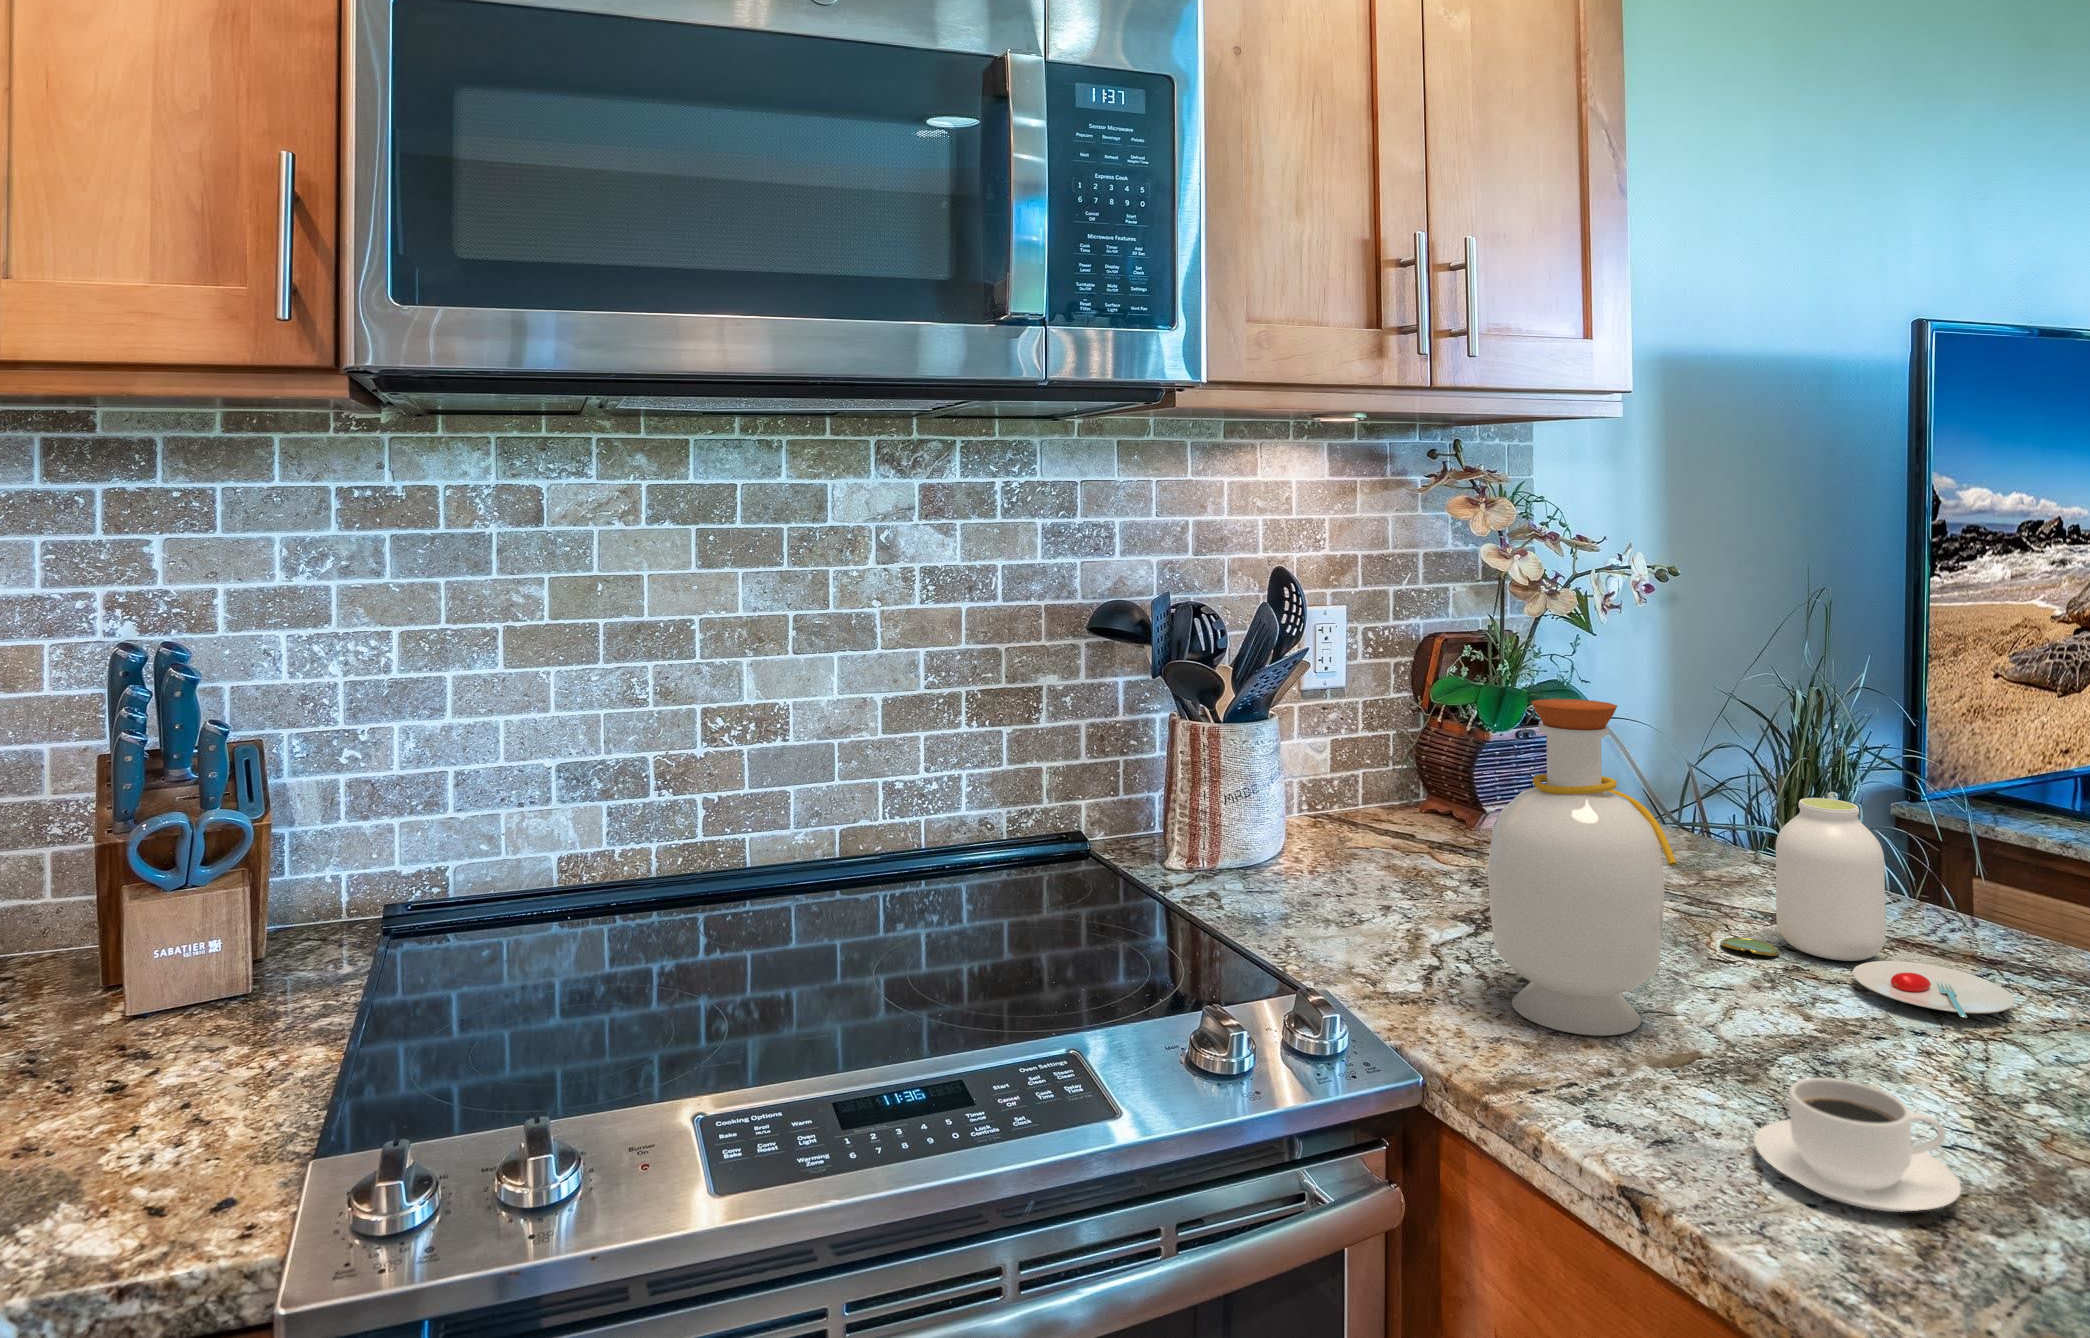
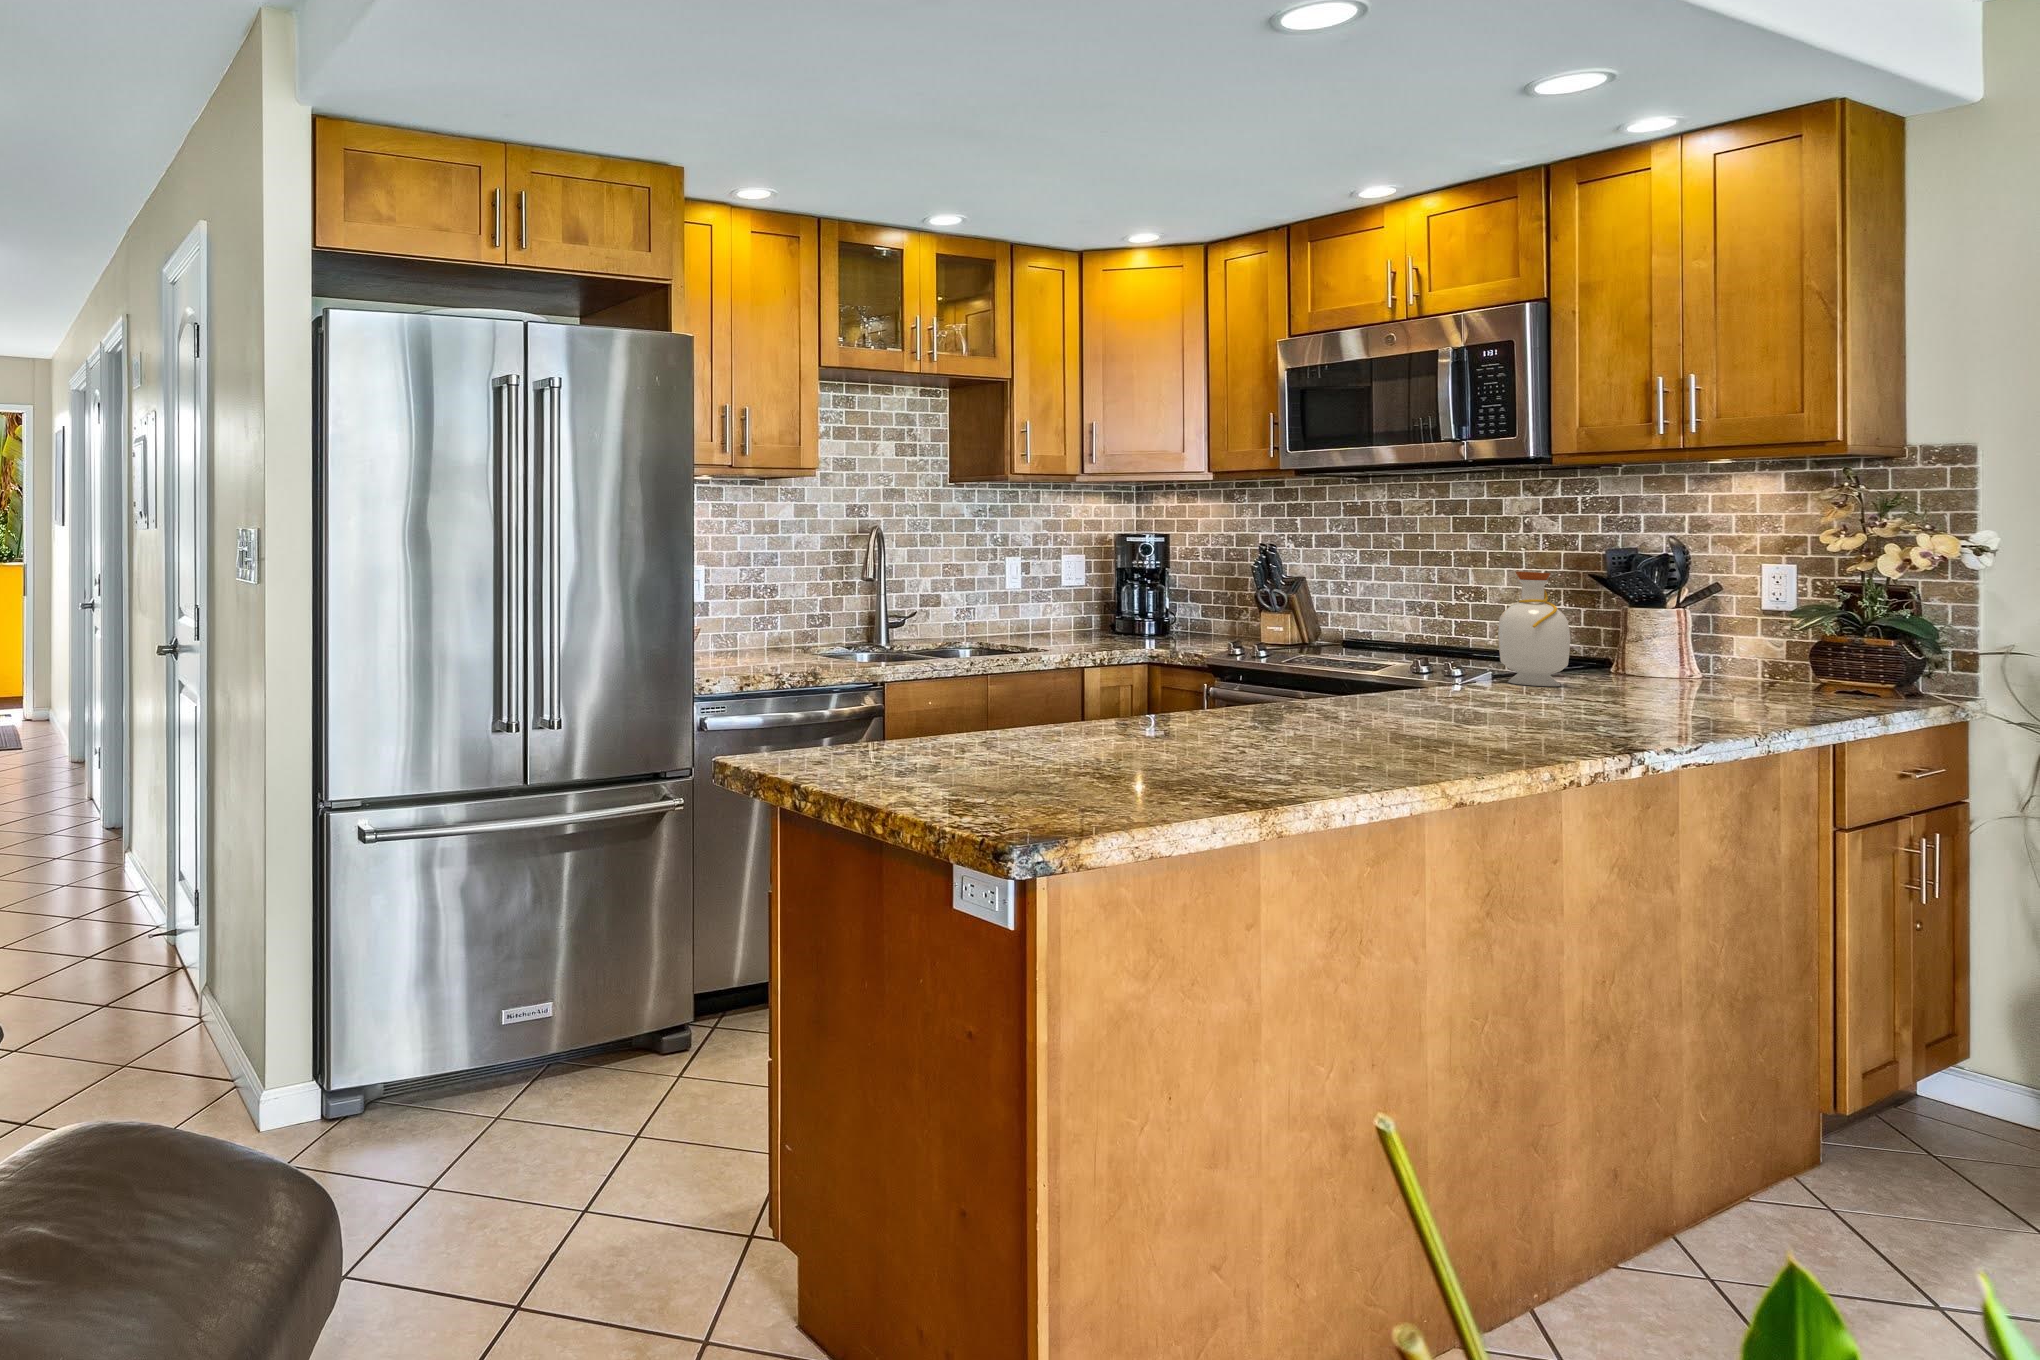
jar: present [1720,798,2014,1018] -> none [1613,634,1733,704]
coffee cup: present [1754,1078,1961,1212] -> none [1409,663,1467,688]

